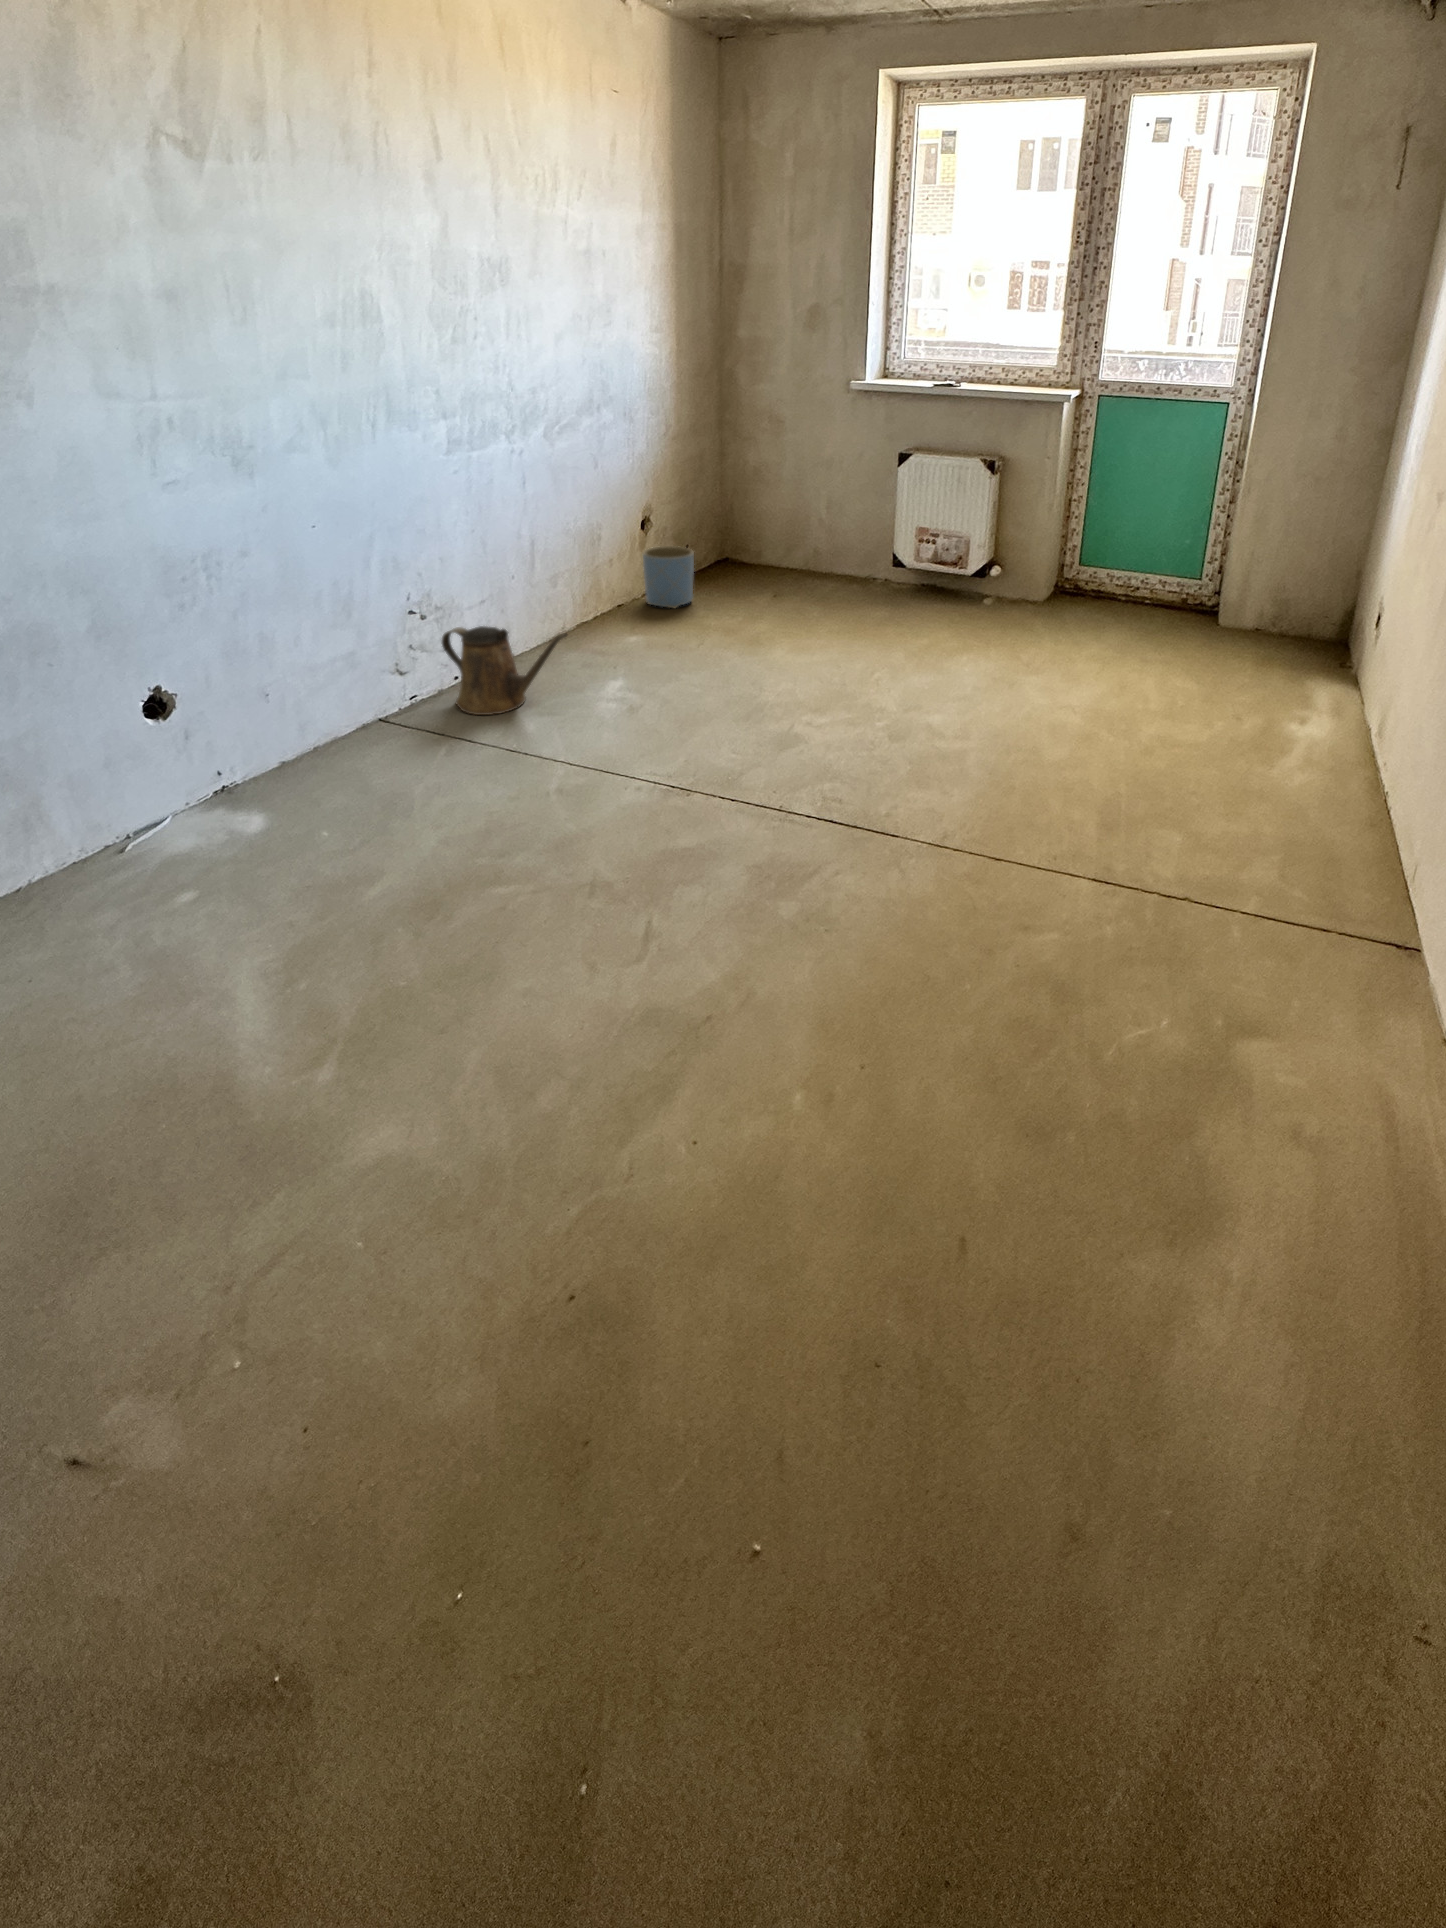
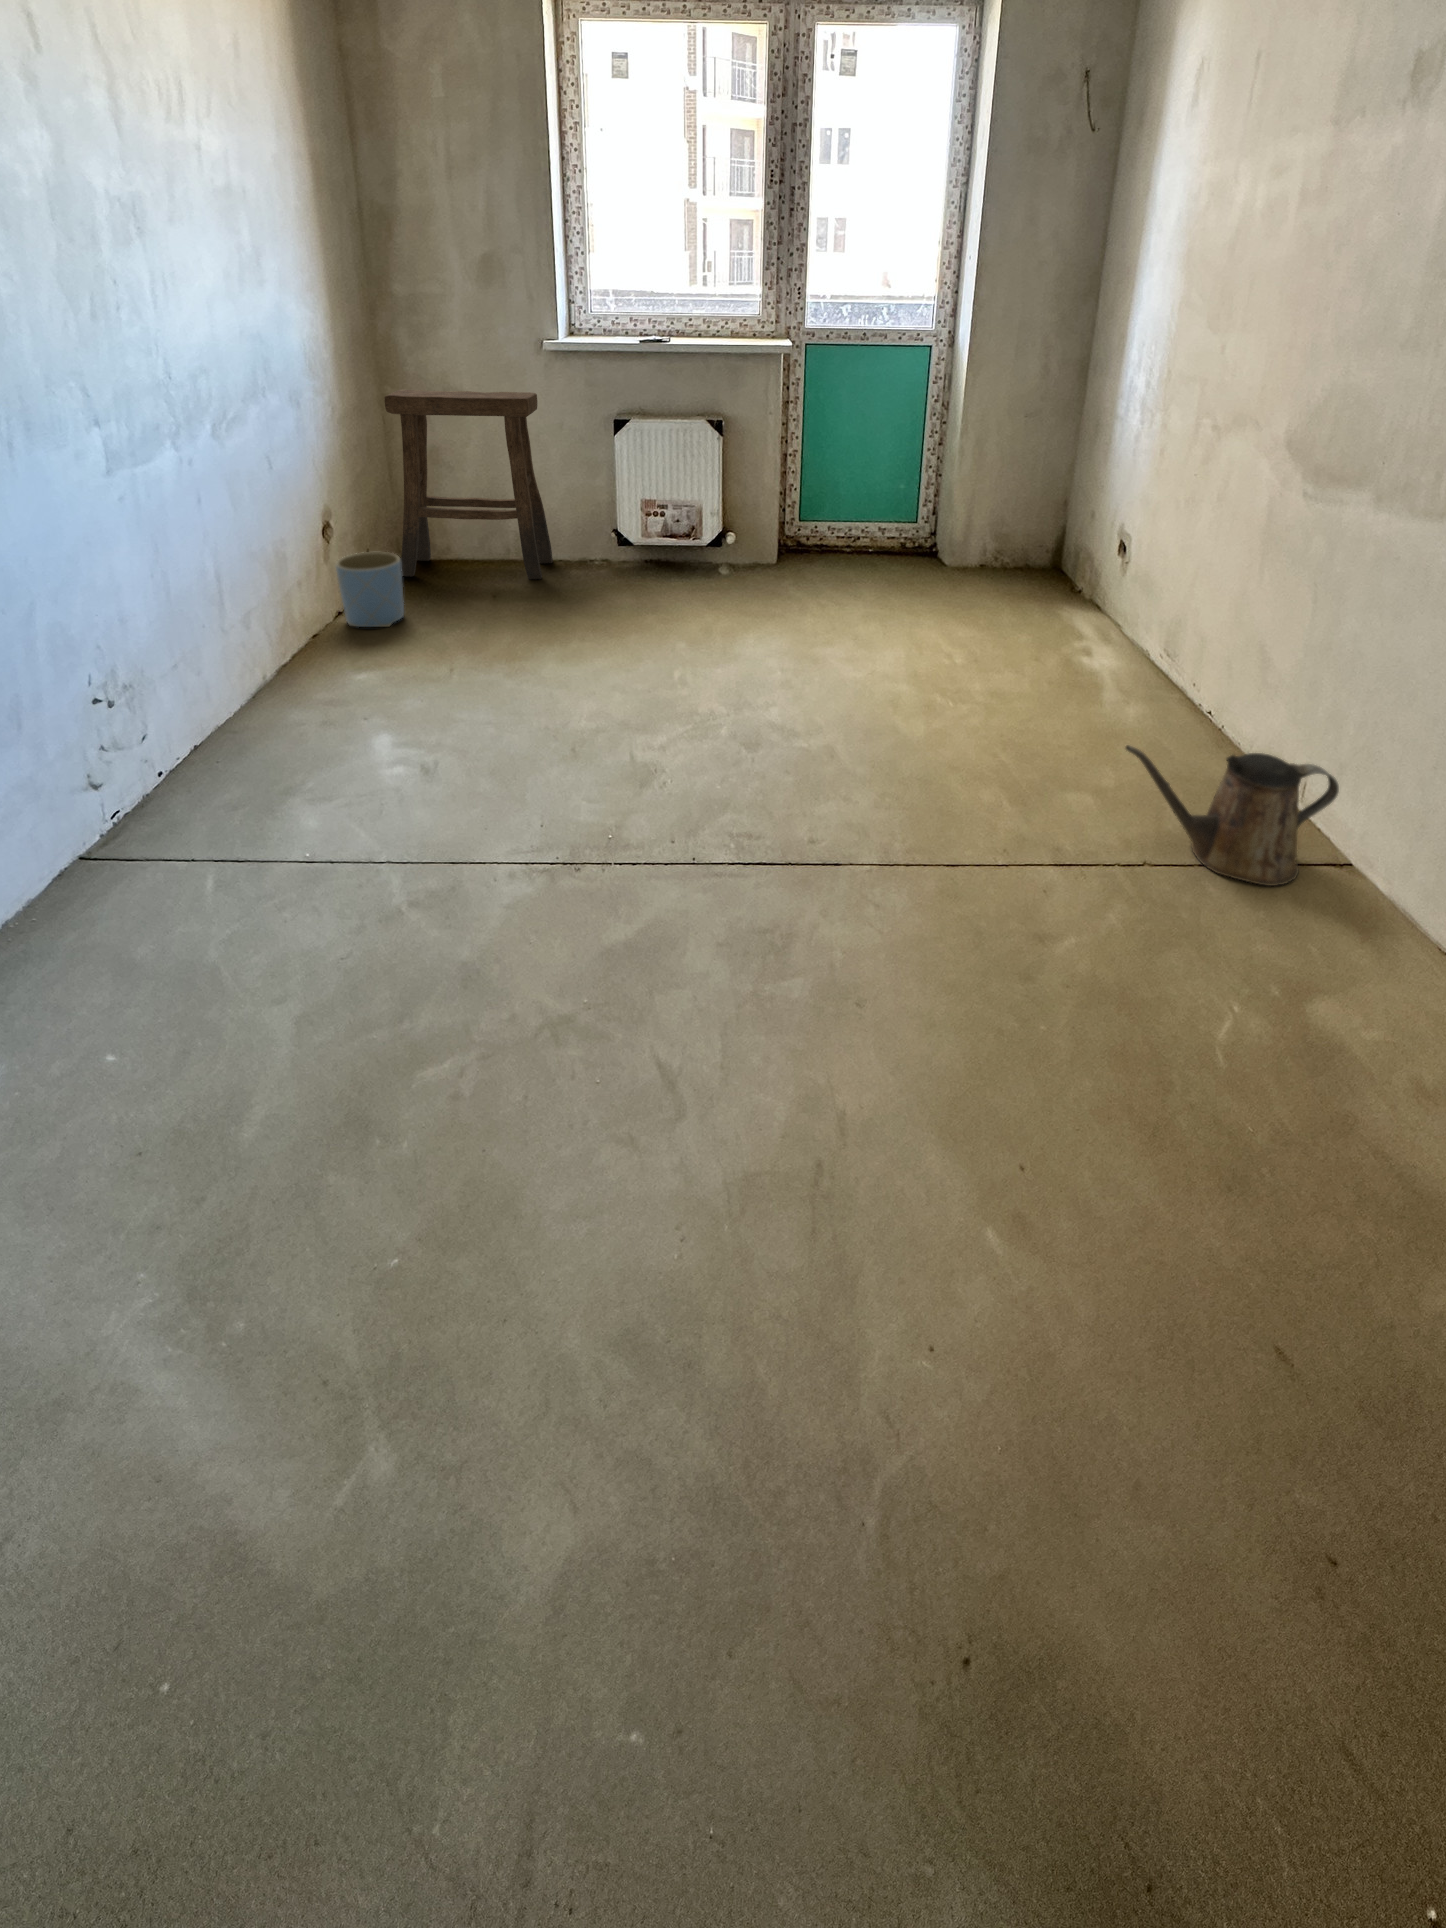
stool: none [709,418,840,590] -> present [384,389,553,579]
watering can: present [442,626,567,715] -> present [1126,745,1339,886]

